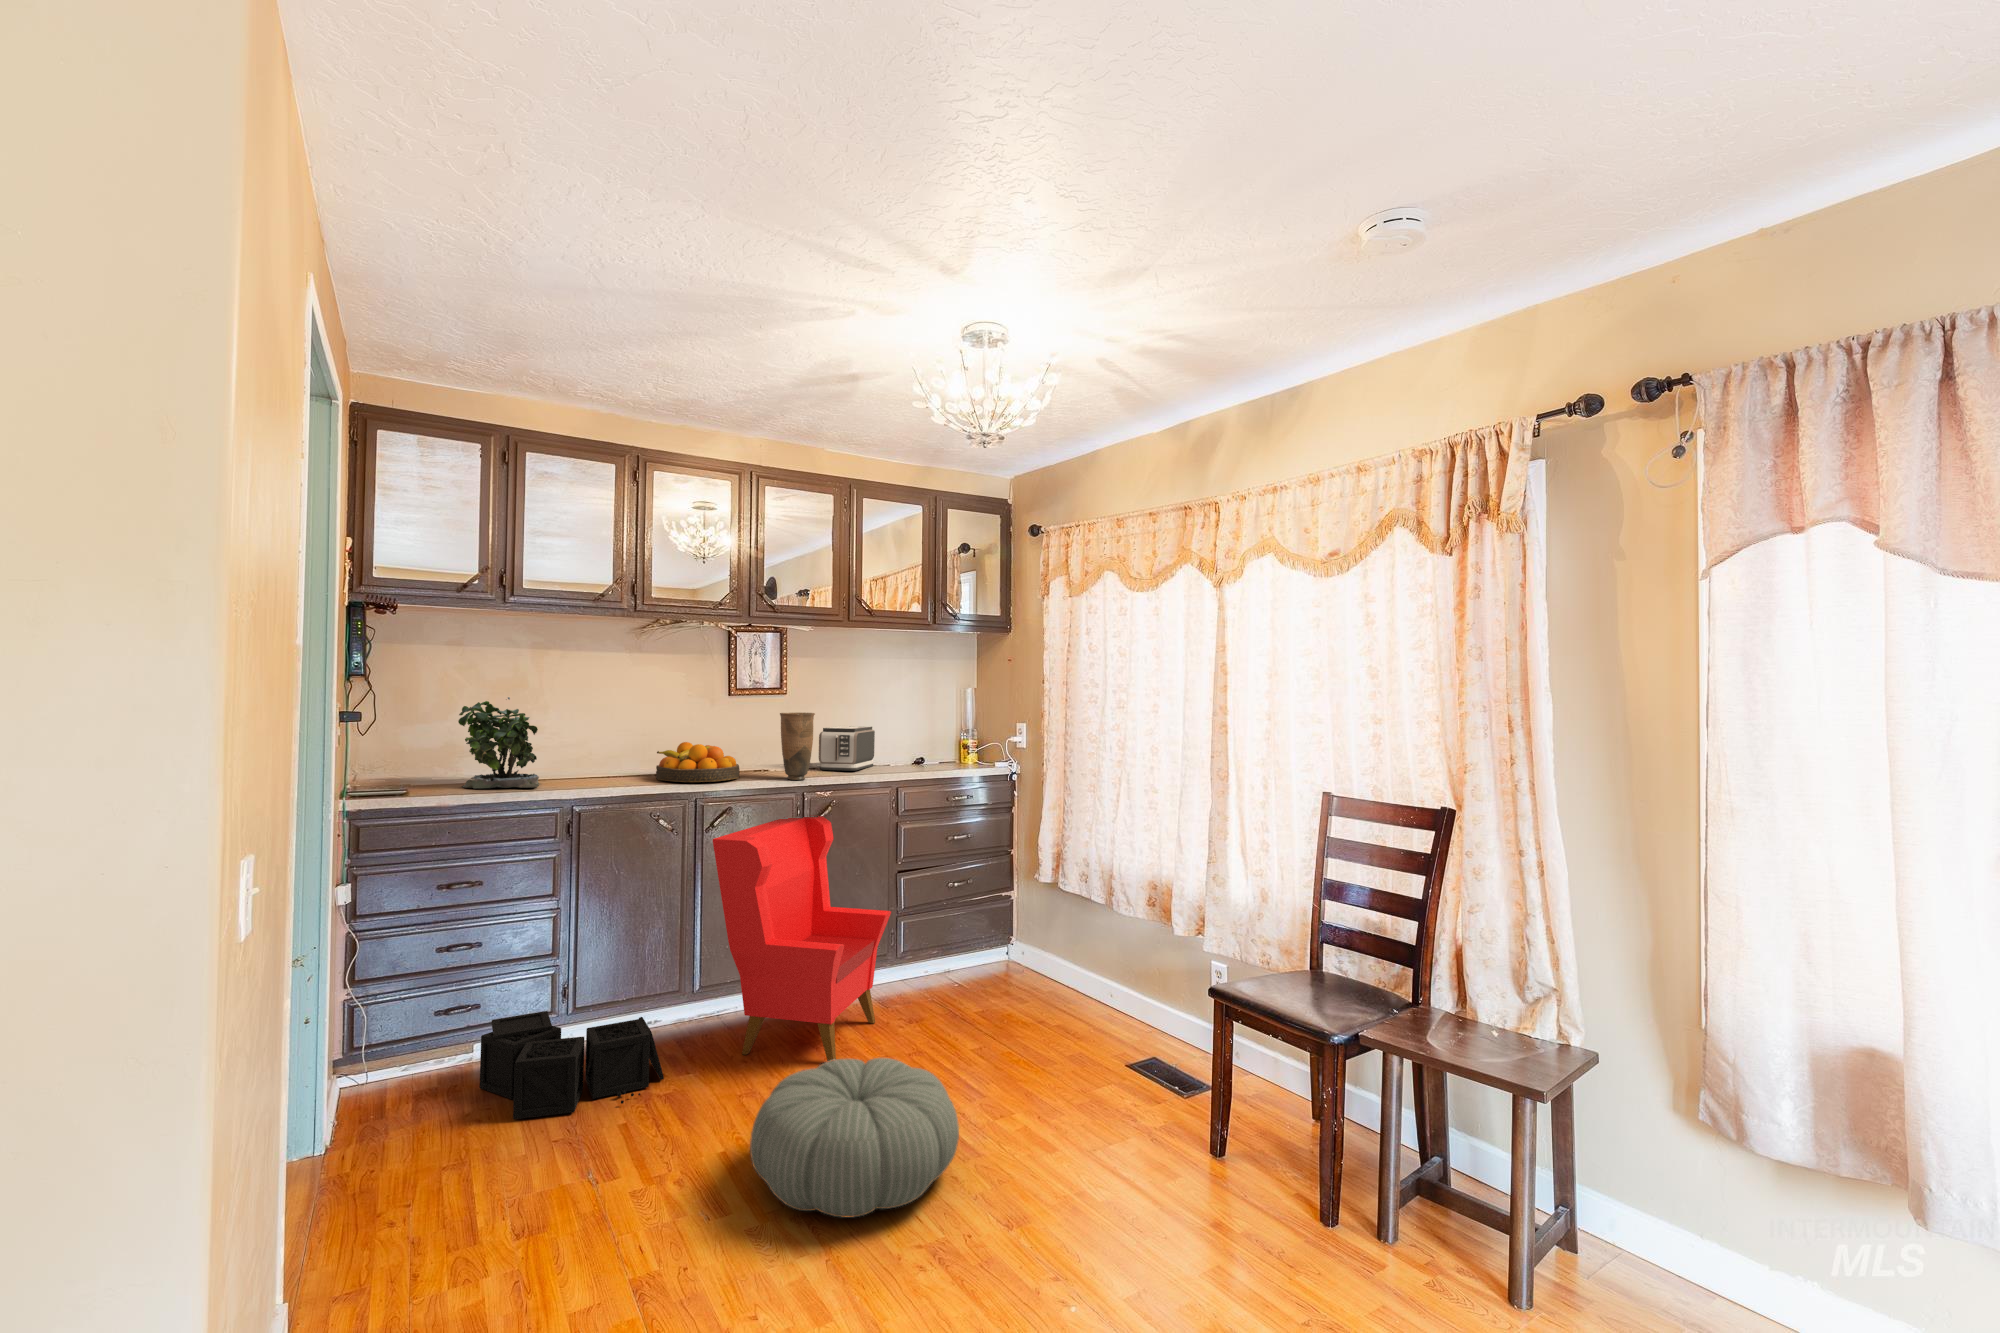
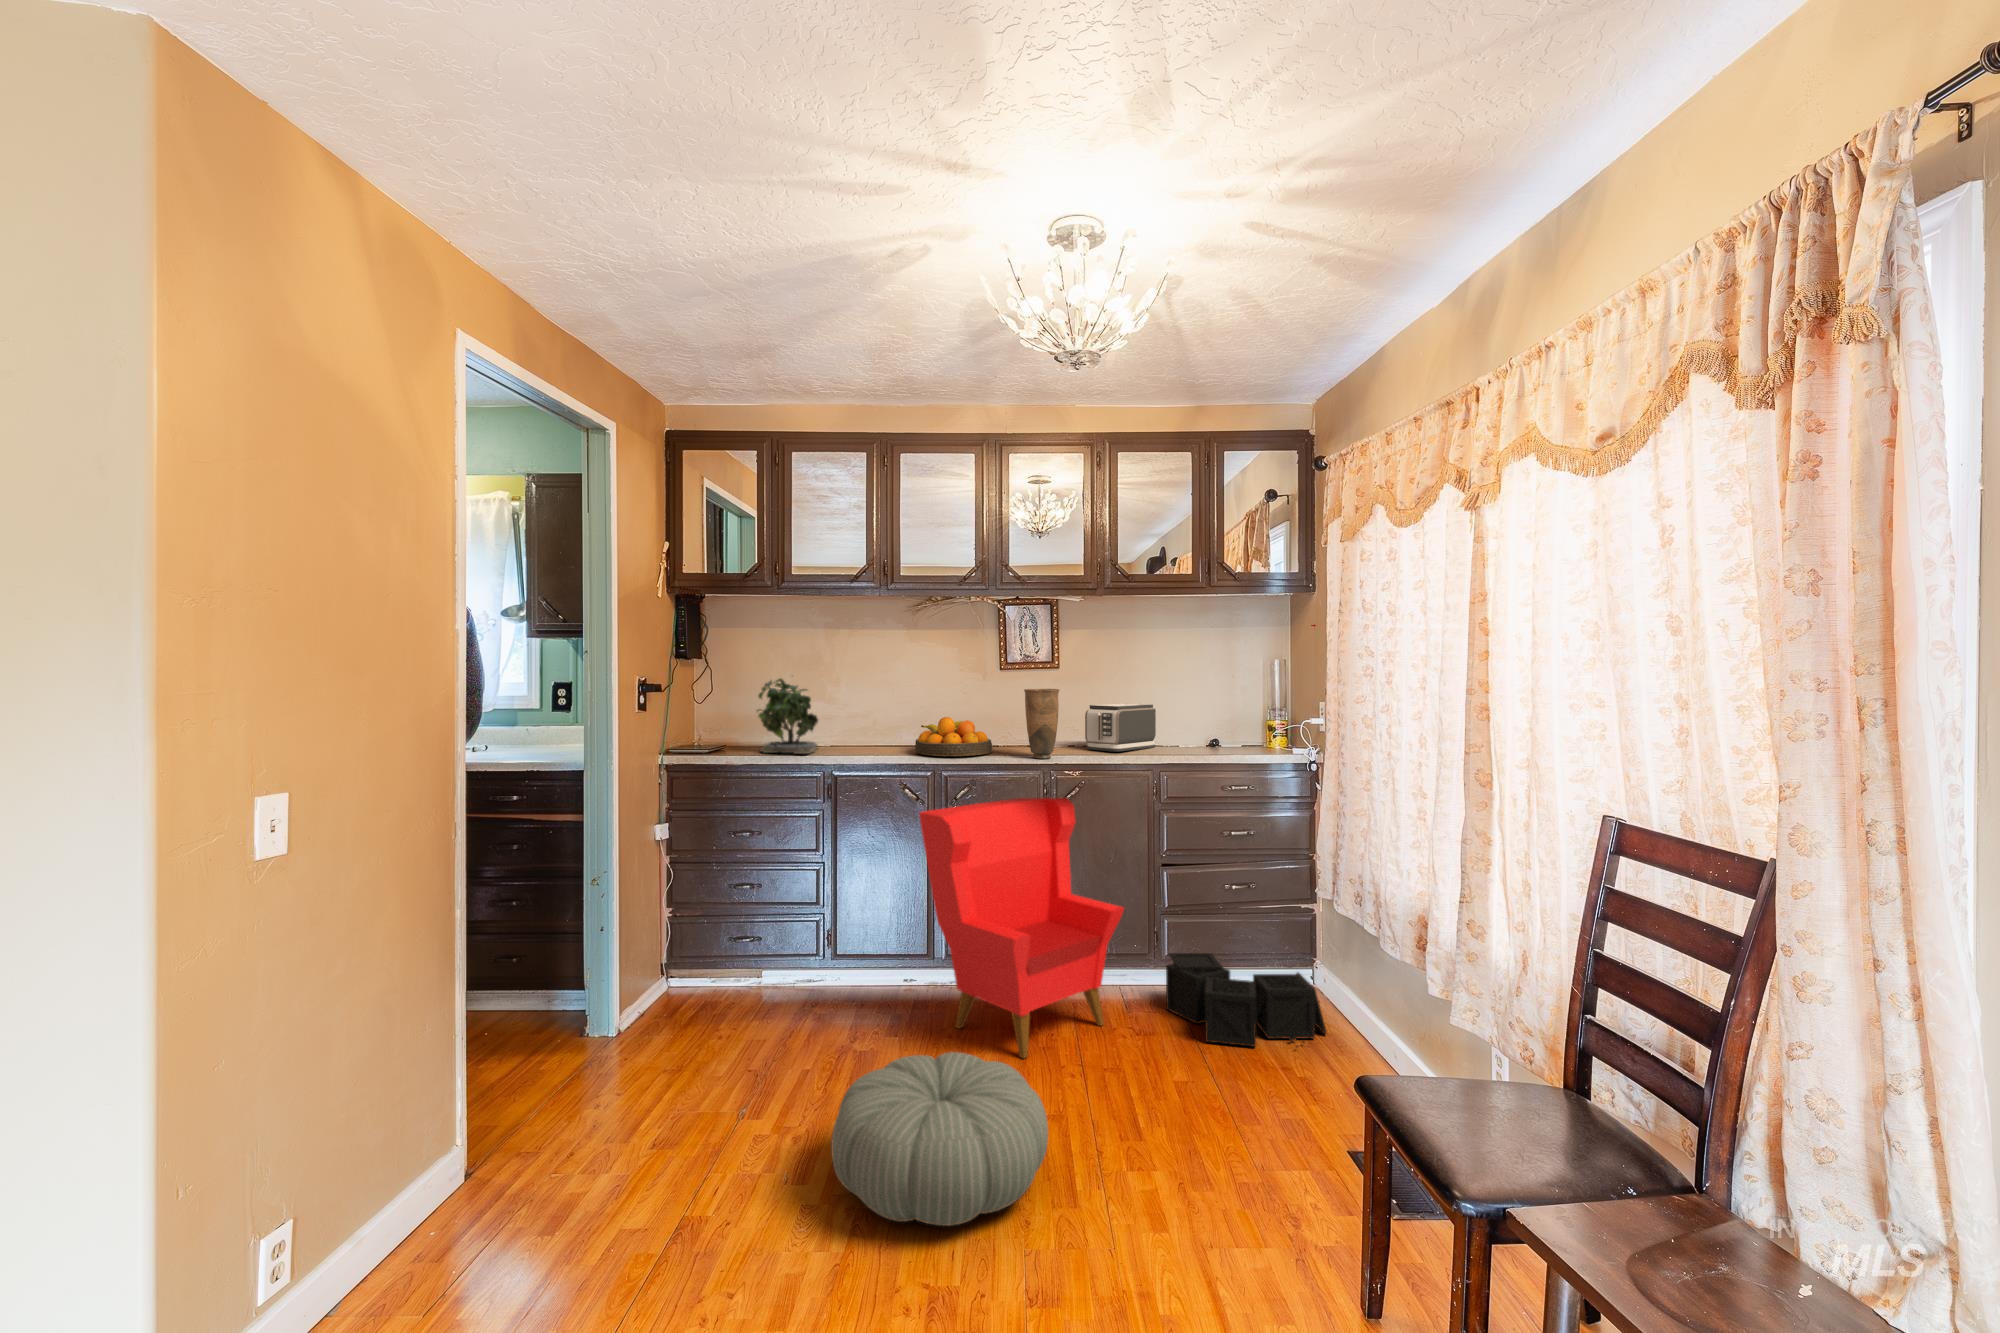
storage bin: present [480,1011,664,1119] -> present [1166,953,1327,1047]

